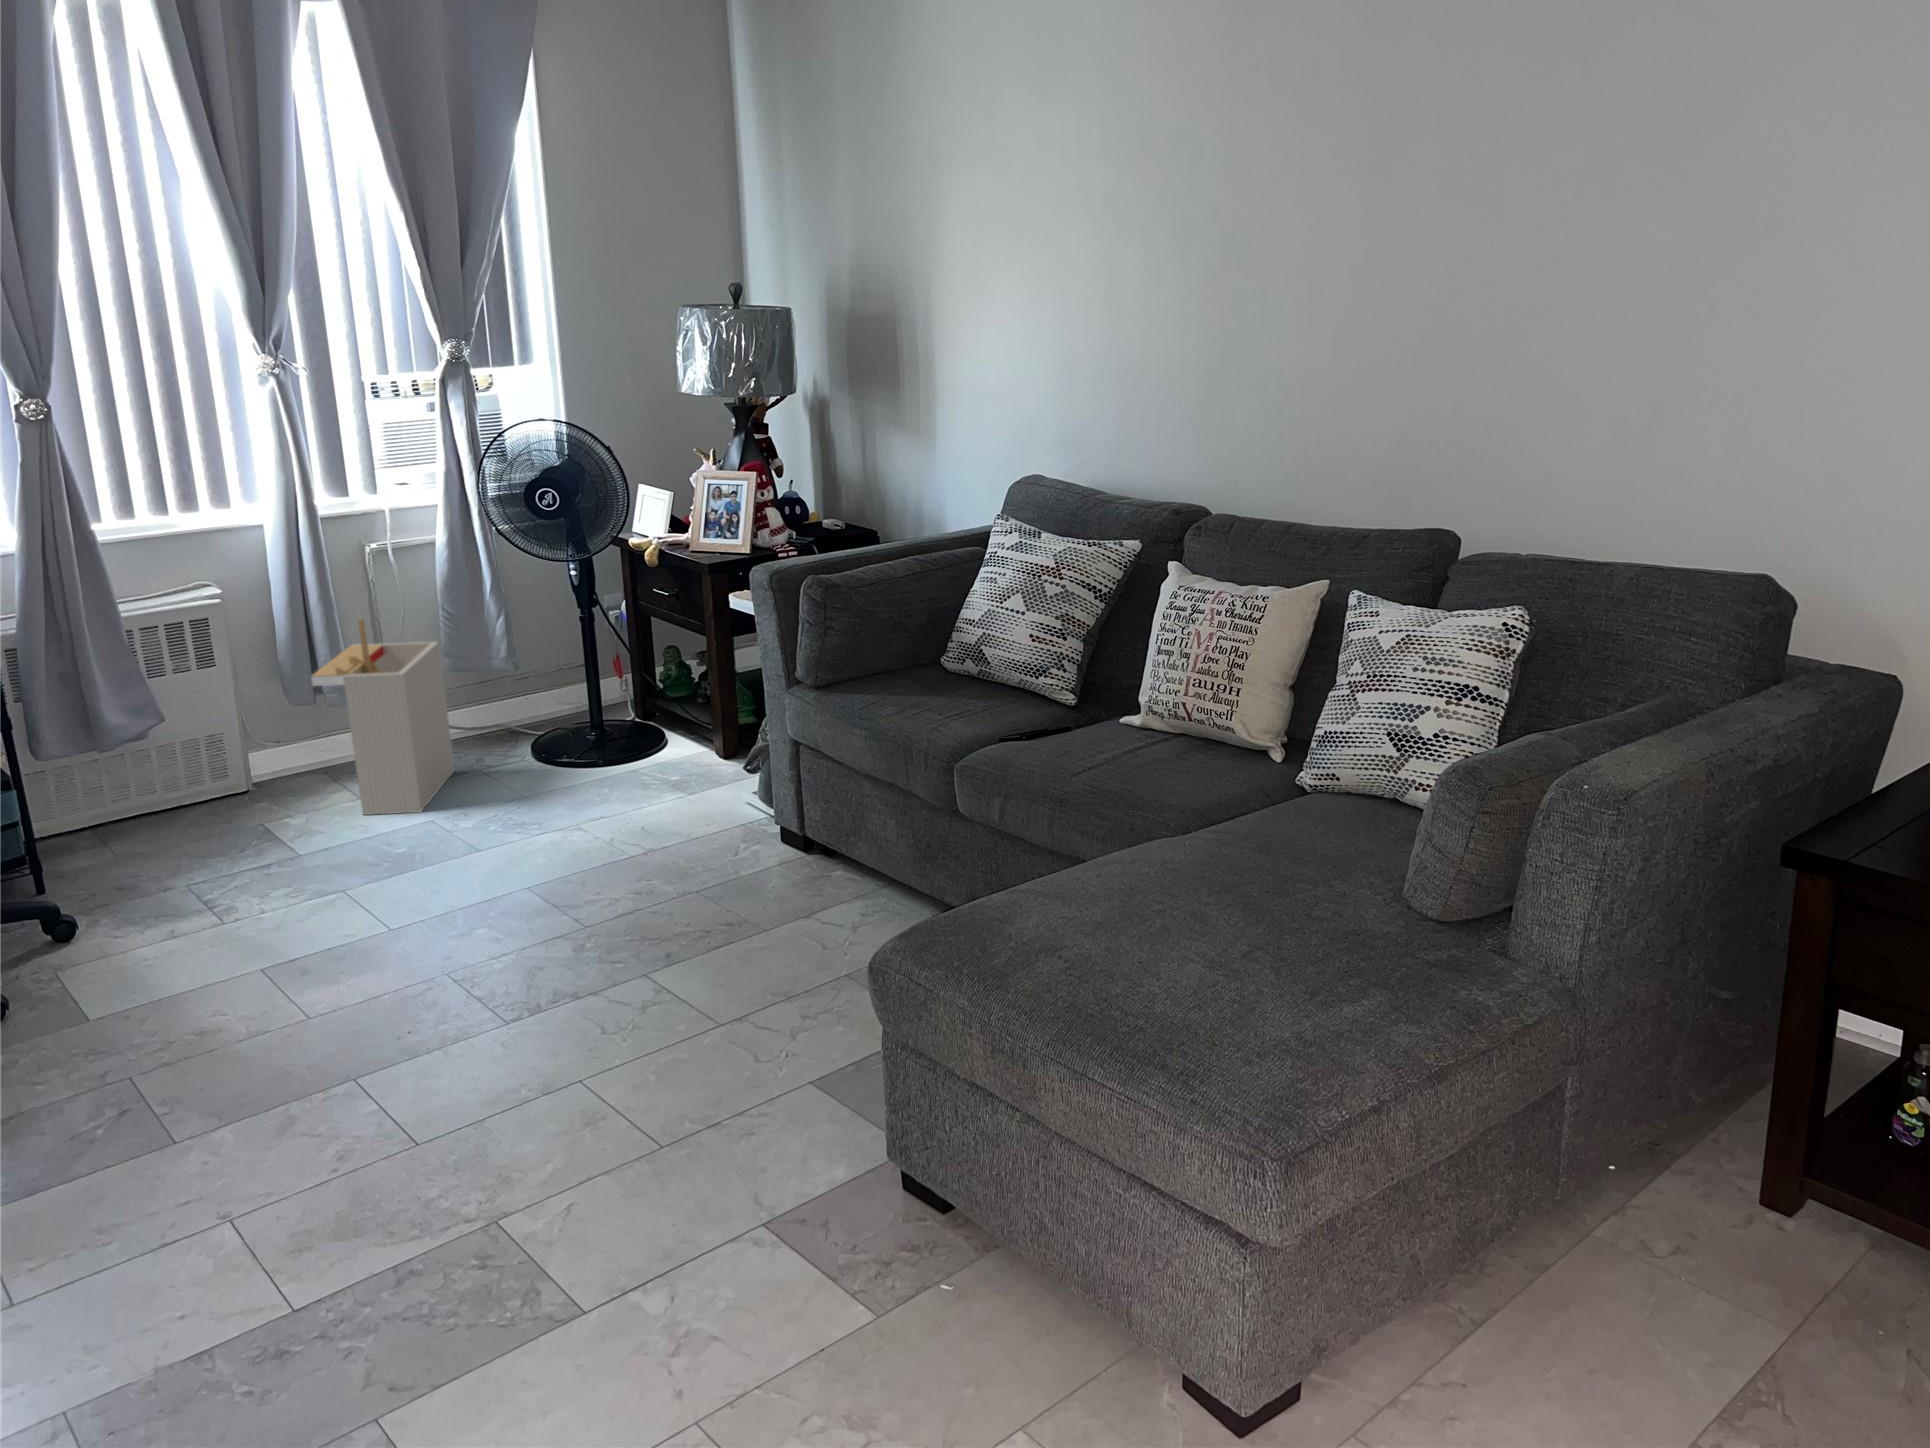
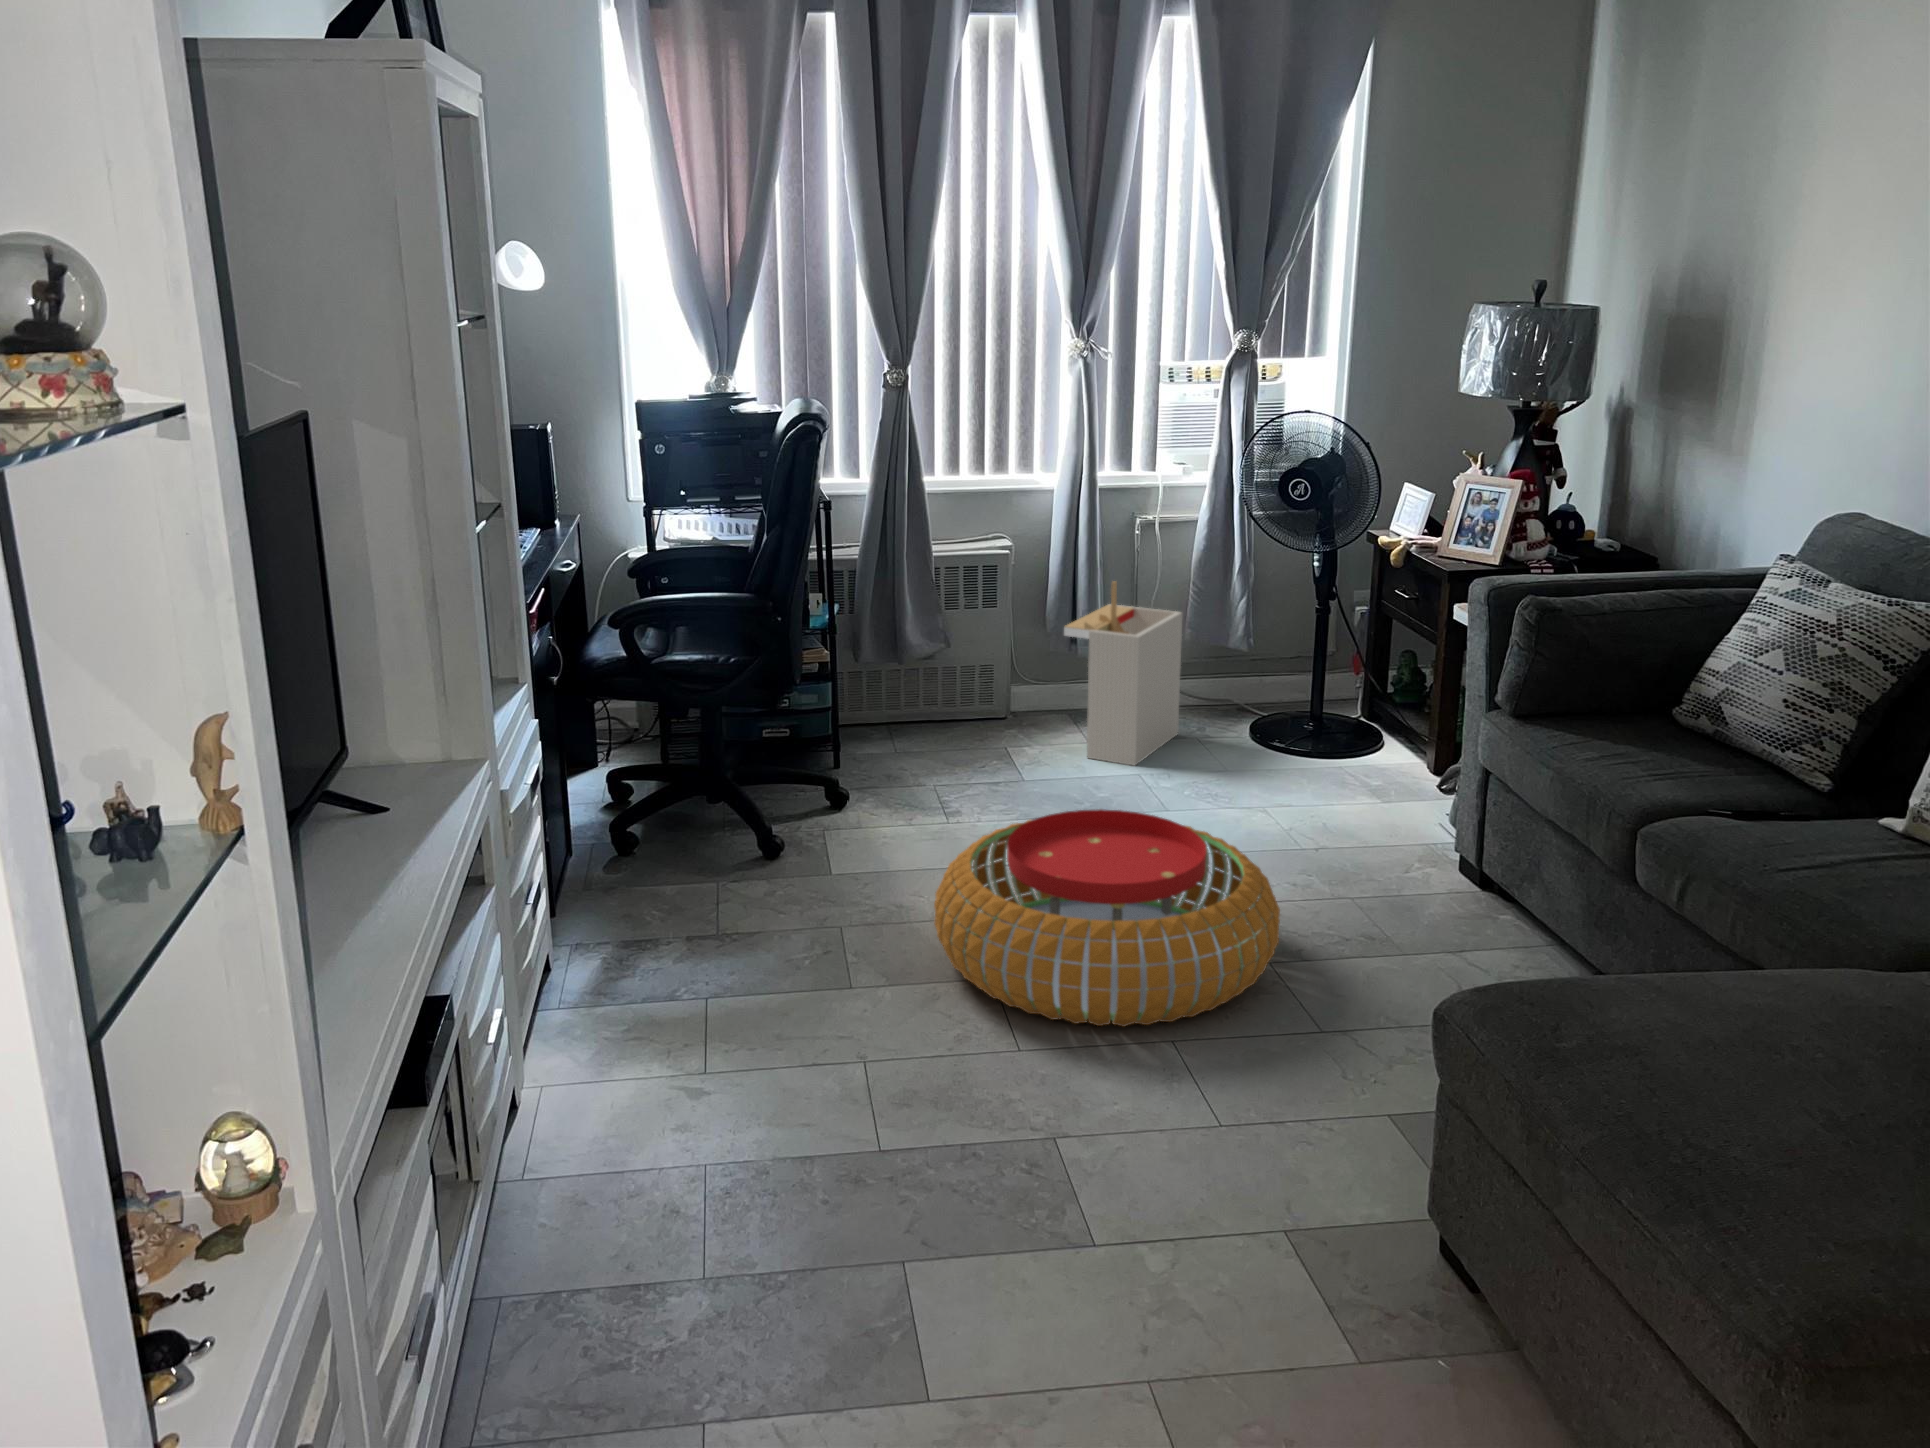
pouf: none [262,854,652,1093] -> present [934,809,1280,1026]

